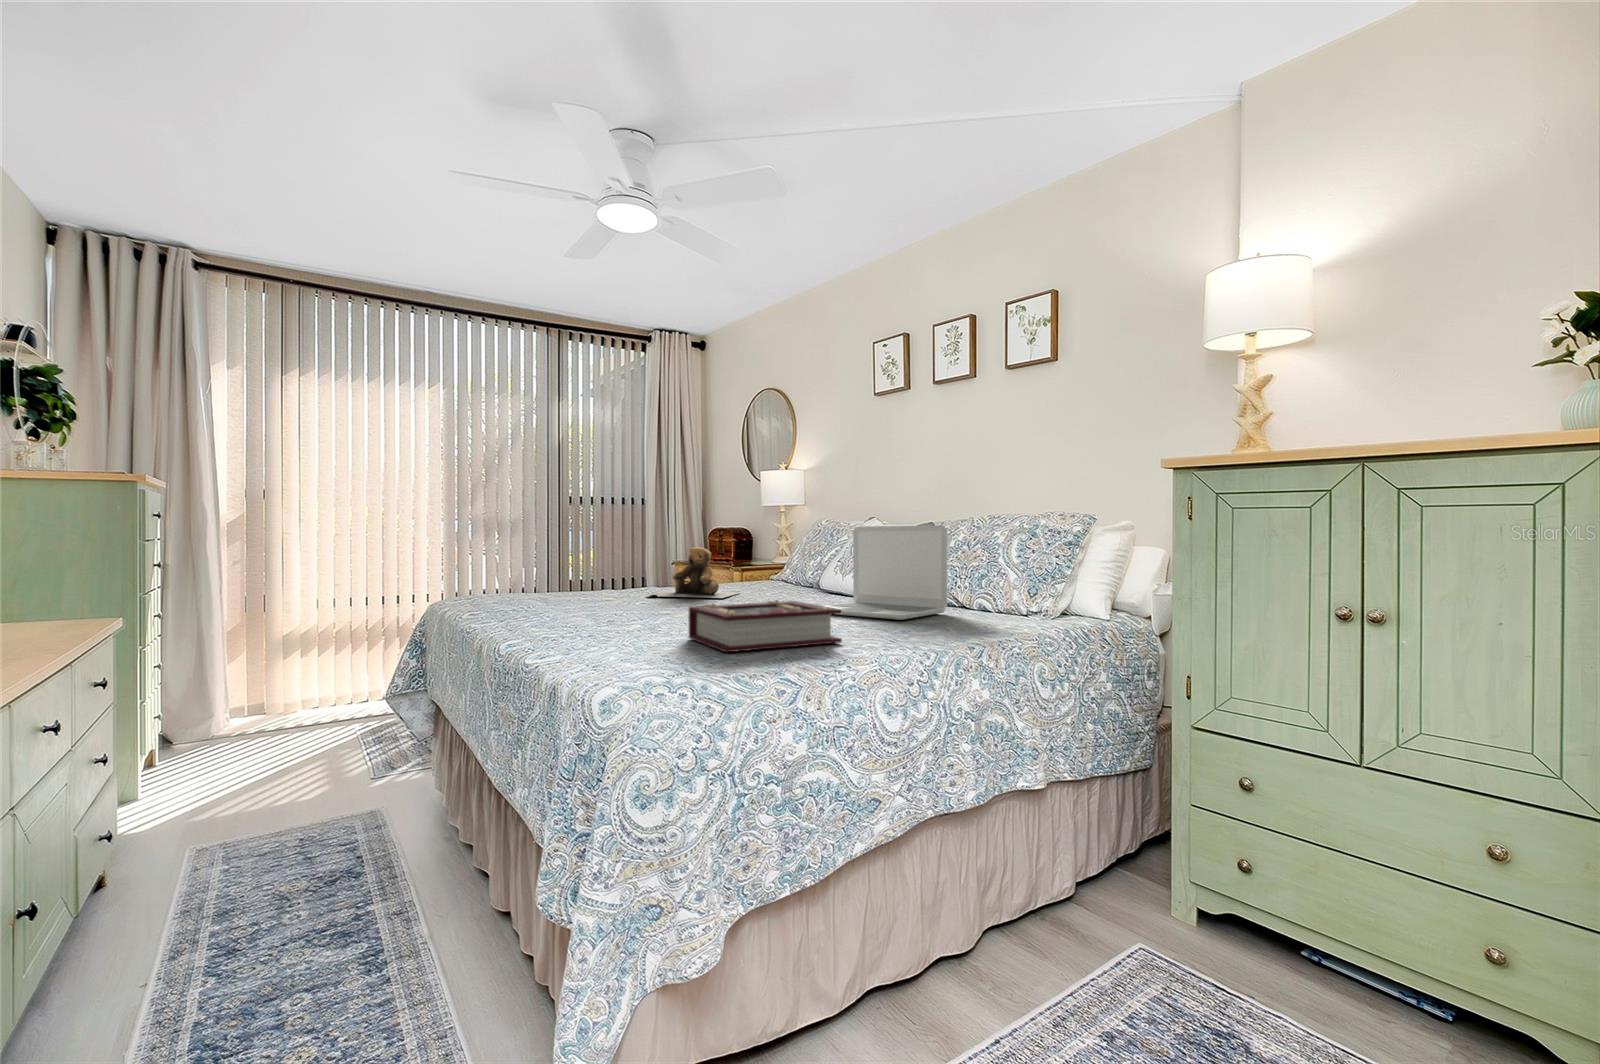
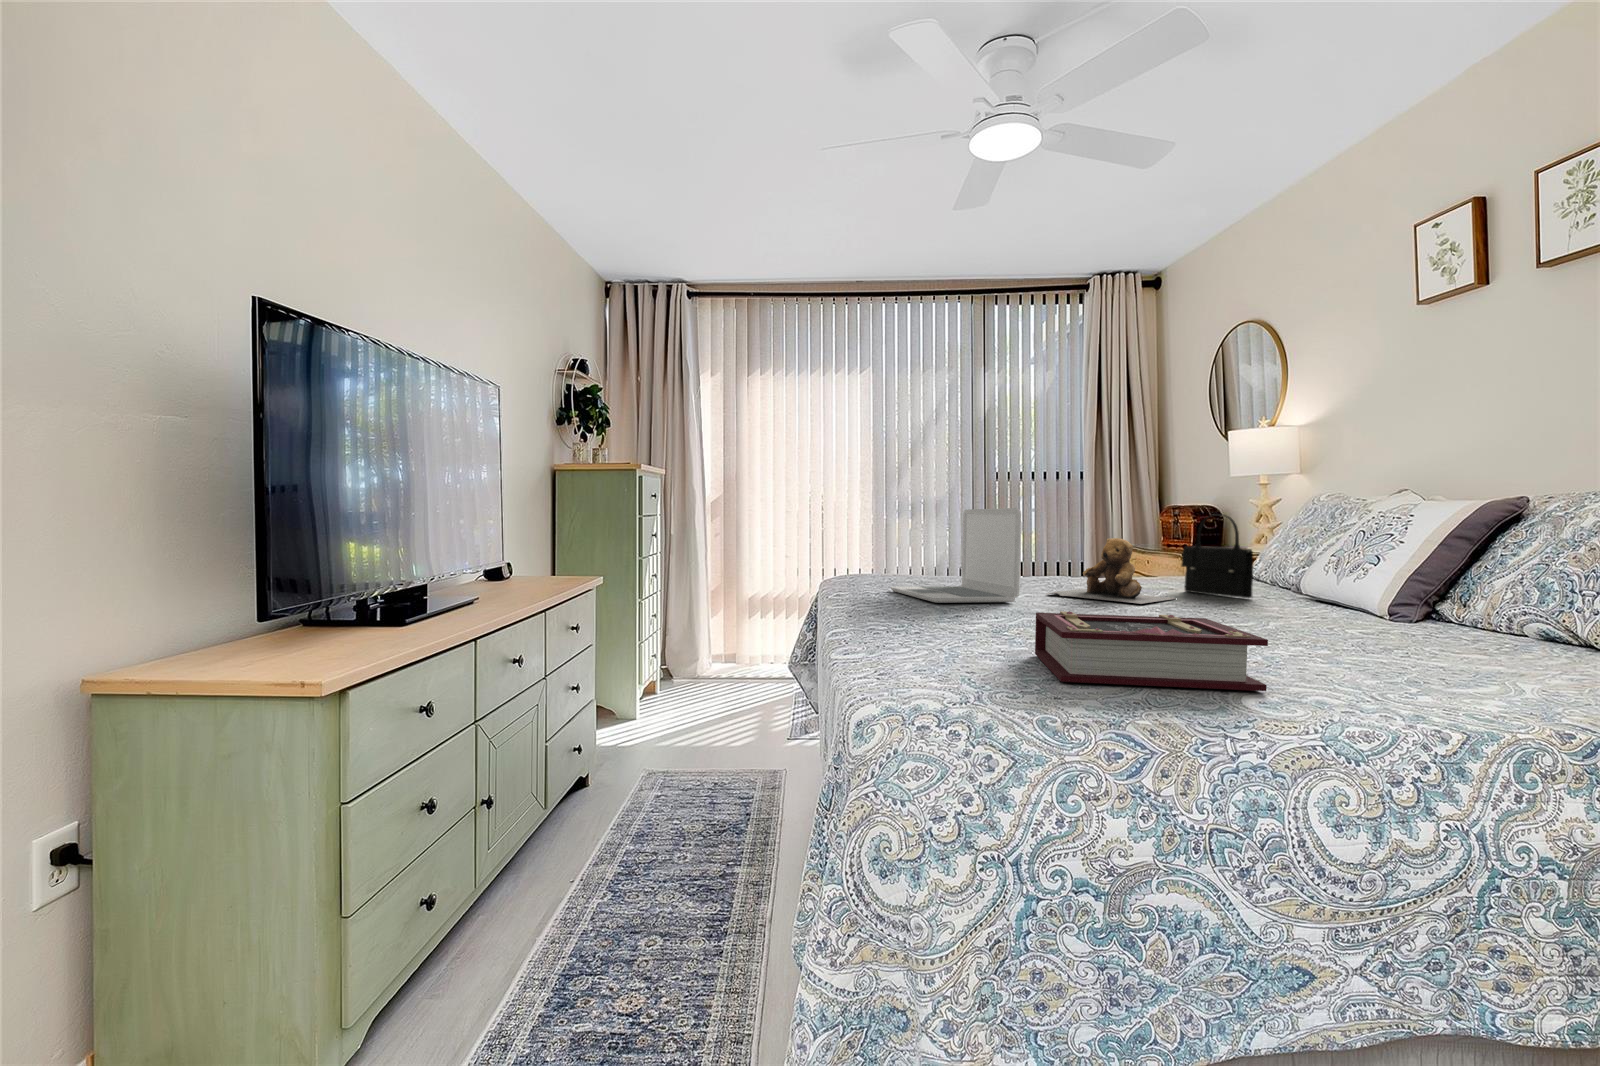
laptop: present [825,525,947,620] -> present [891,508,1021,603]
handbag: none [738,527,788,589] -> present [1181,514,1253,598]

